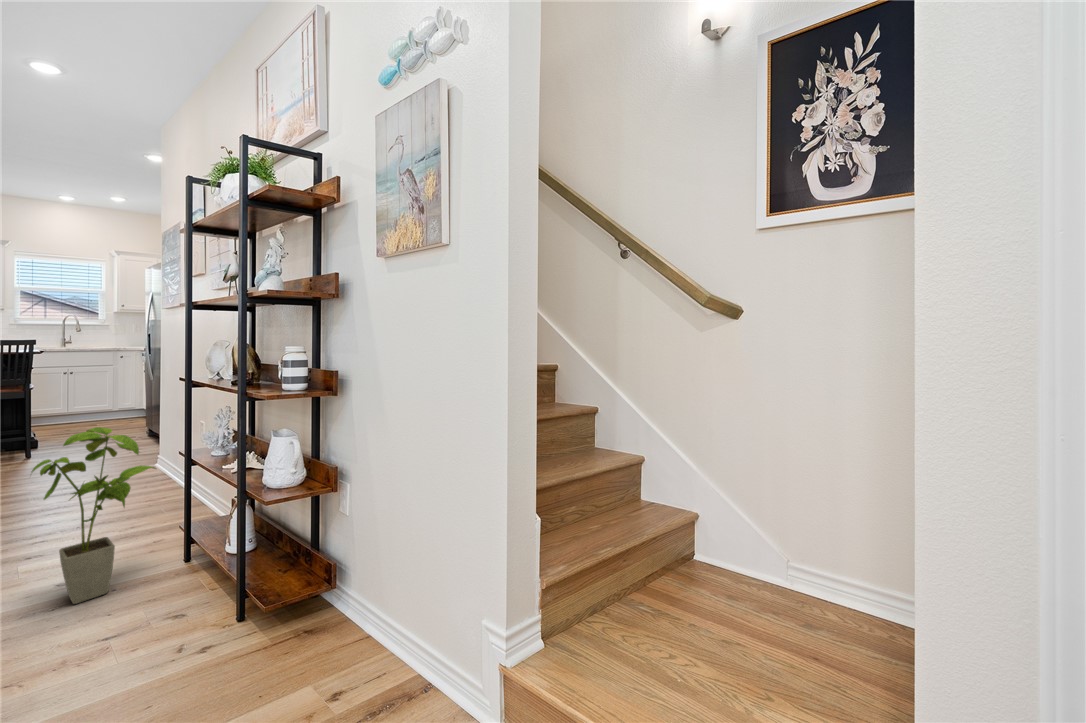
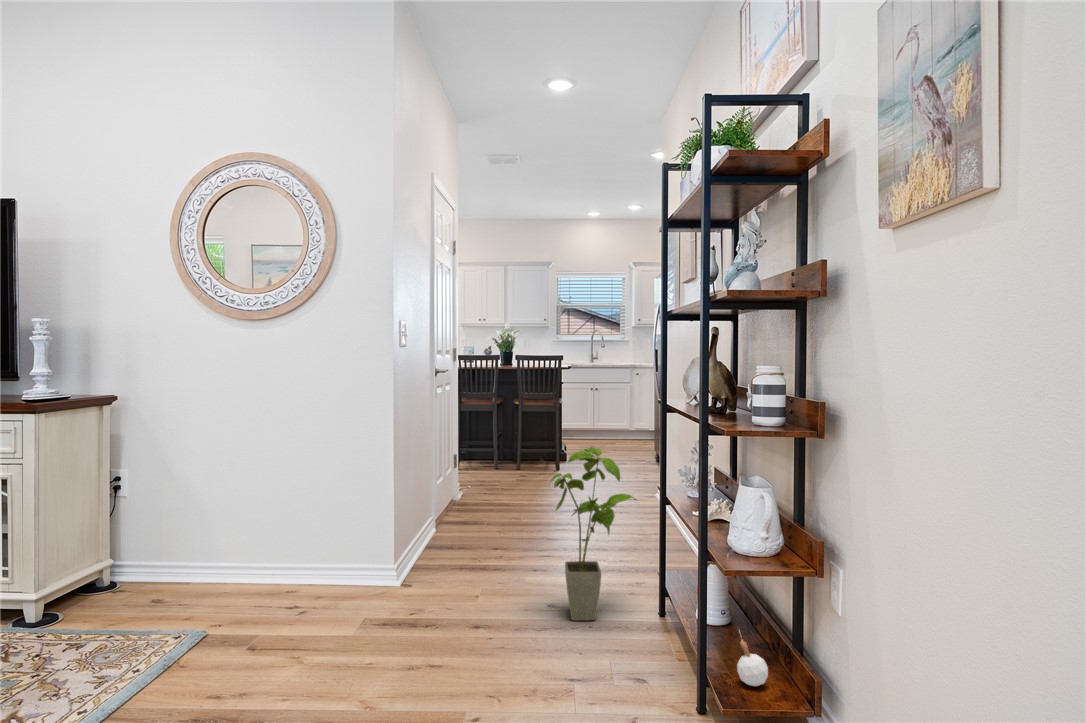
candle: none [274,545,300,583] -> present [737,635,768,686]

